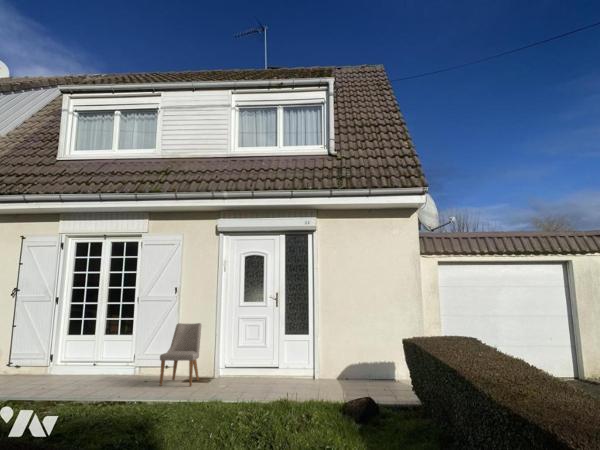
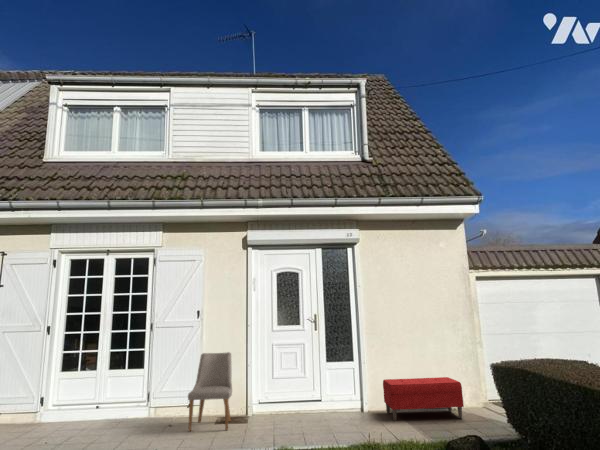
bench: none [333,350,398,386] -> present [383,377,464,421]

